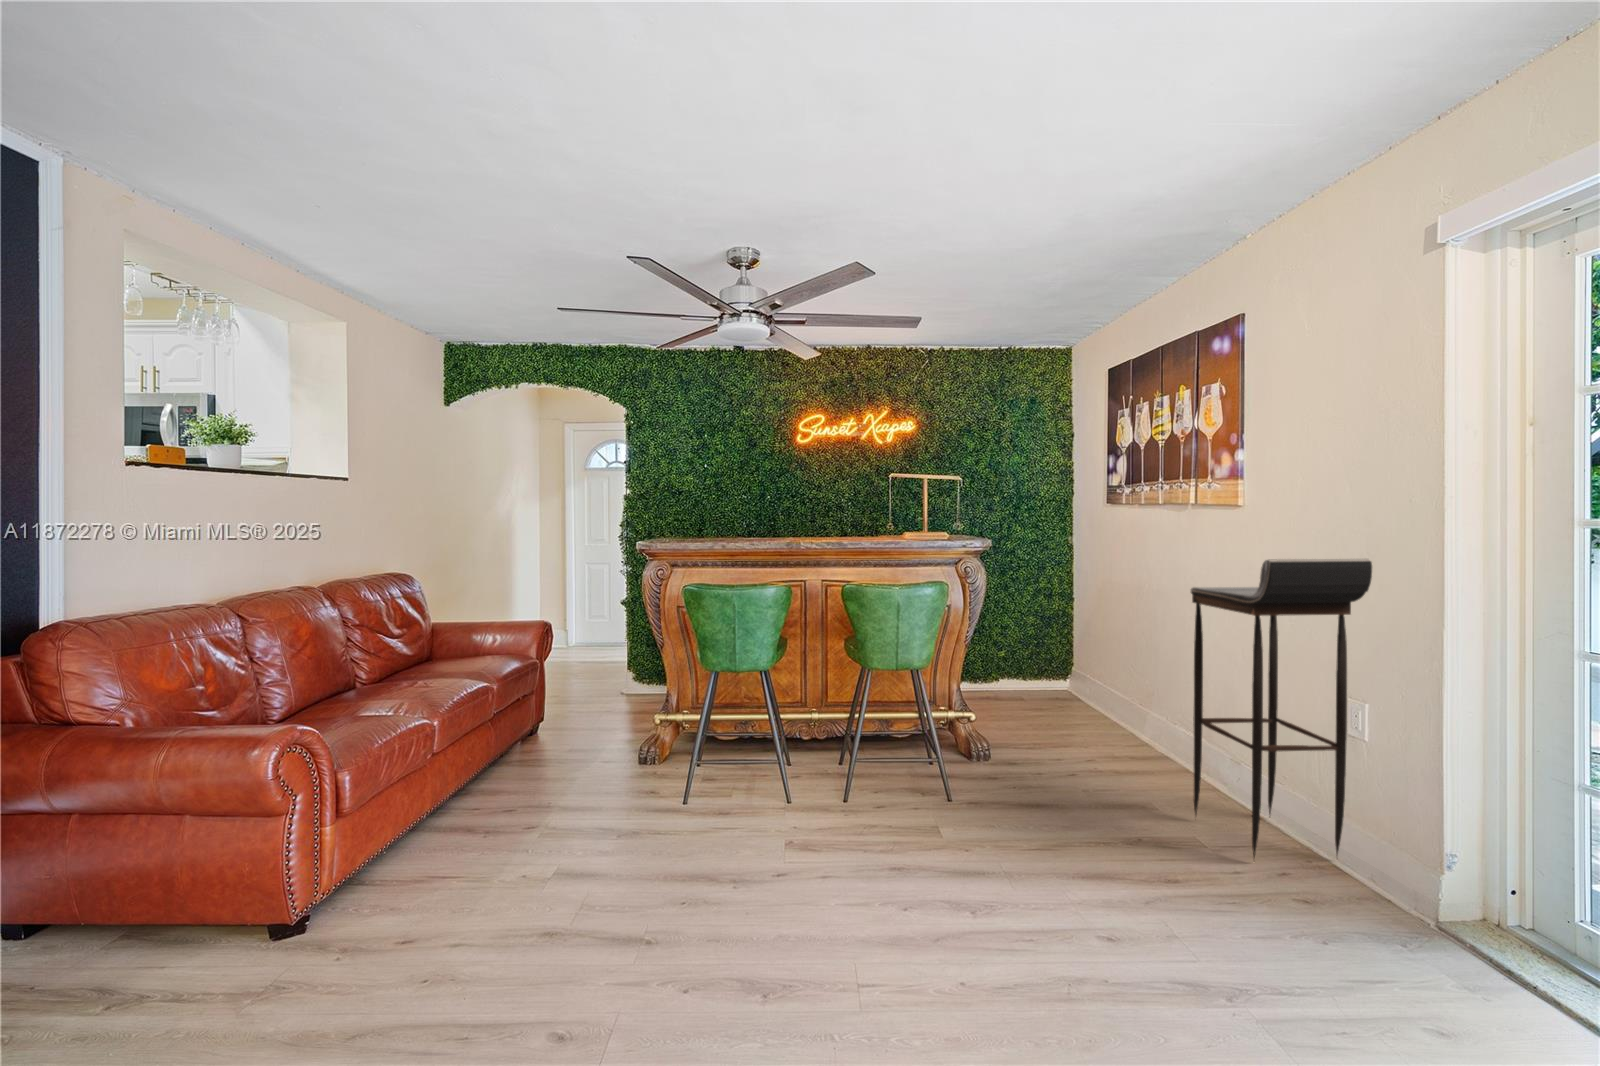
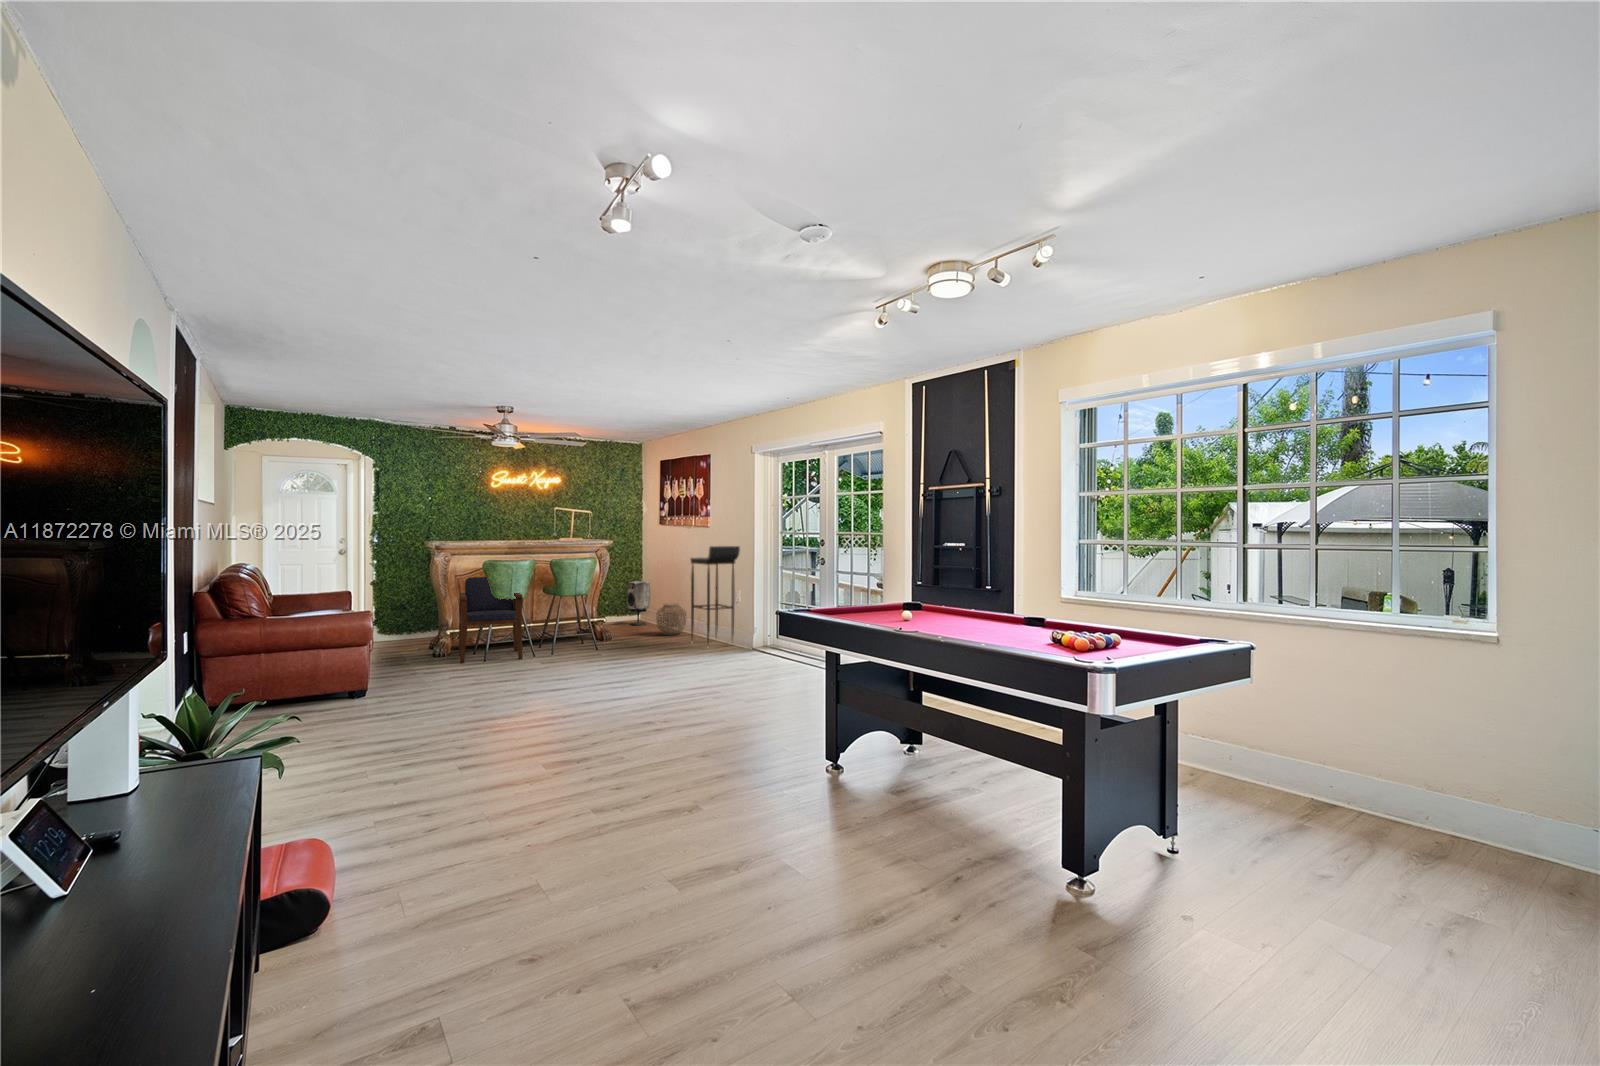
armchair: none [639,612,784,811] -> present [459,577,523,663]
speaker: none [1040,614,1087,704] -> present [627,581,650,625]
woven basket: none [1097,681,1172,761] -> present [656,603,686,635]

